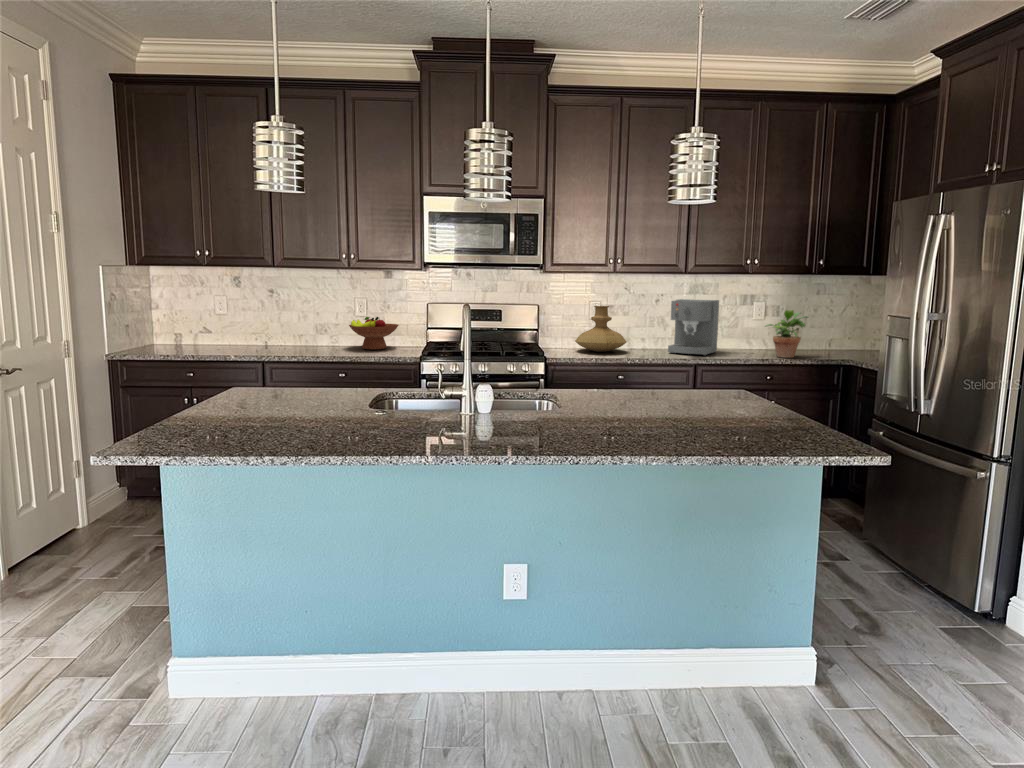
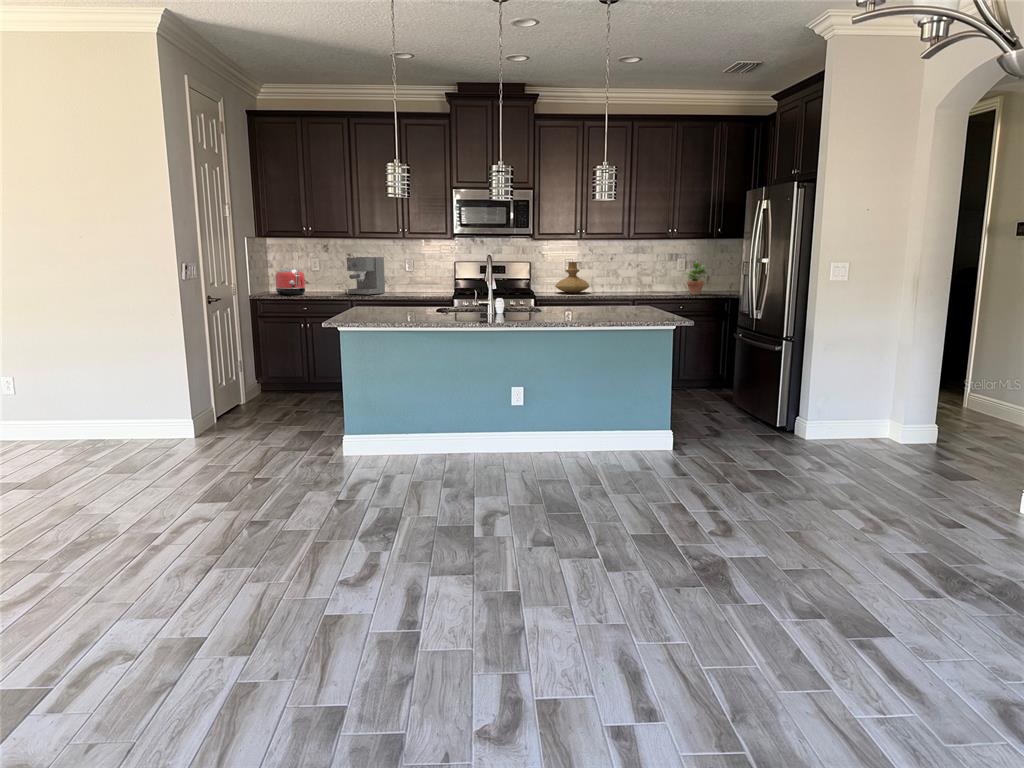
coffee maker: present [668,299,719,356] -> present [347,257,385,295]
toaster: none [155,313,201,352] -> present [275,269,306,295]
fruit bowl: present [349,317,399,350] -> none [403,271,437,293]

